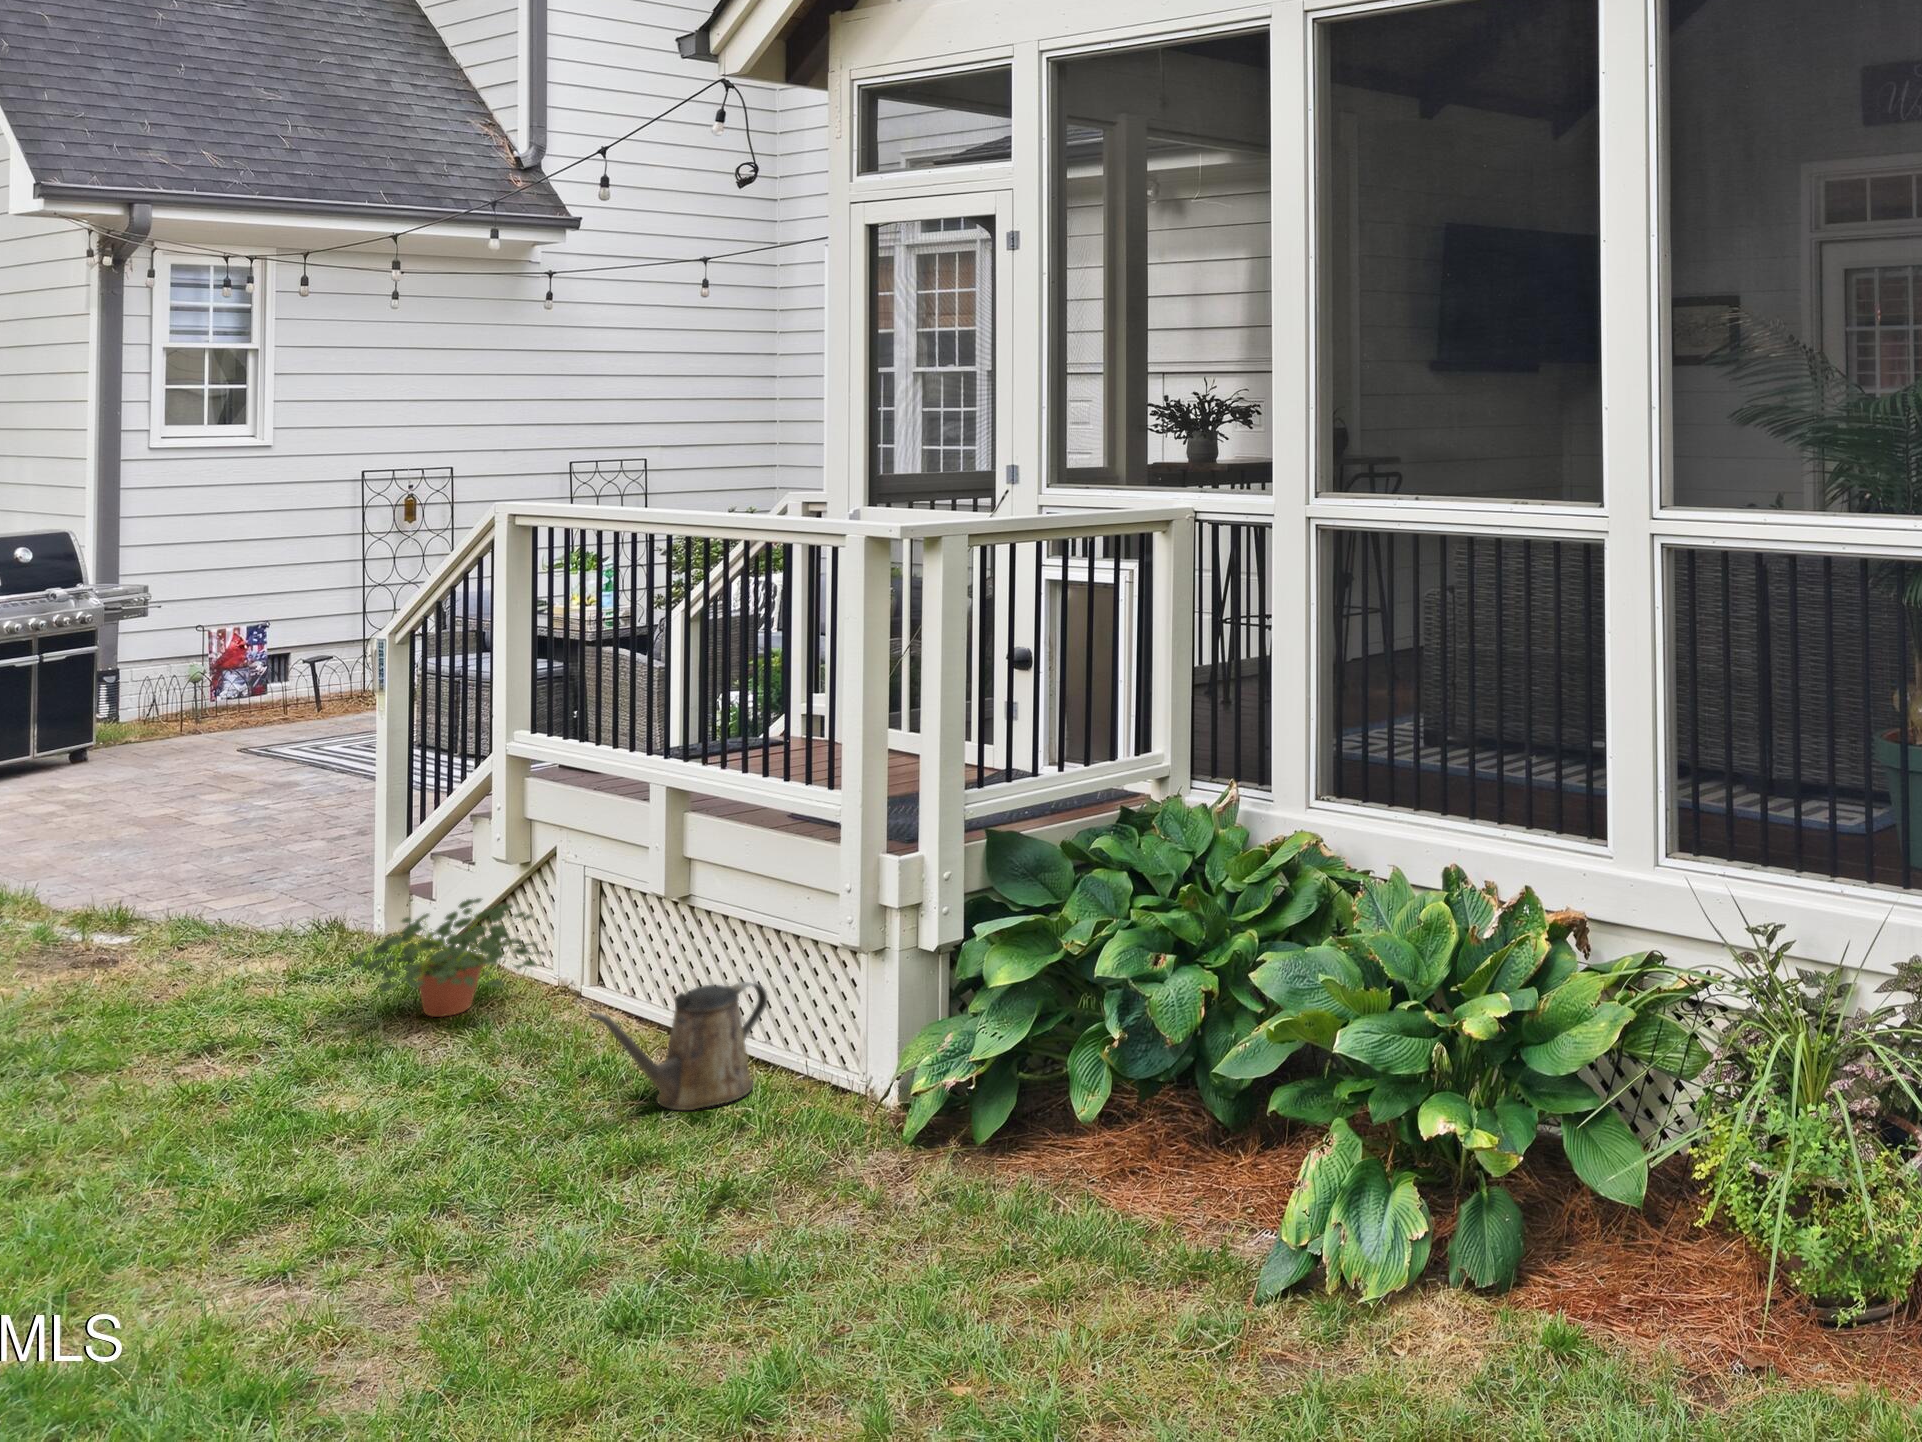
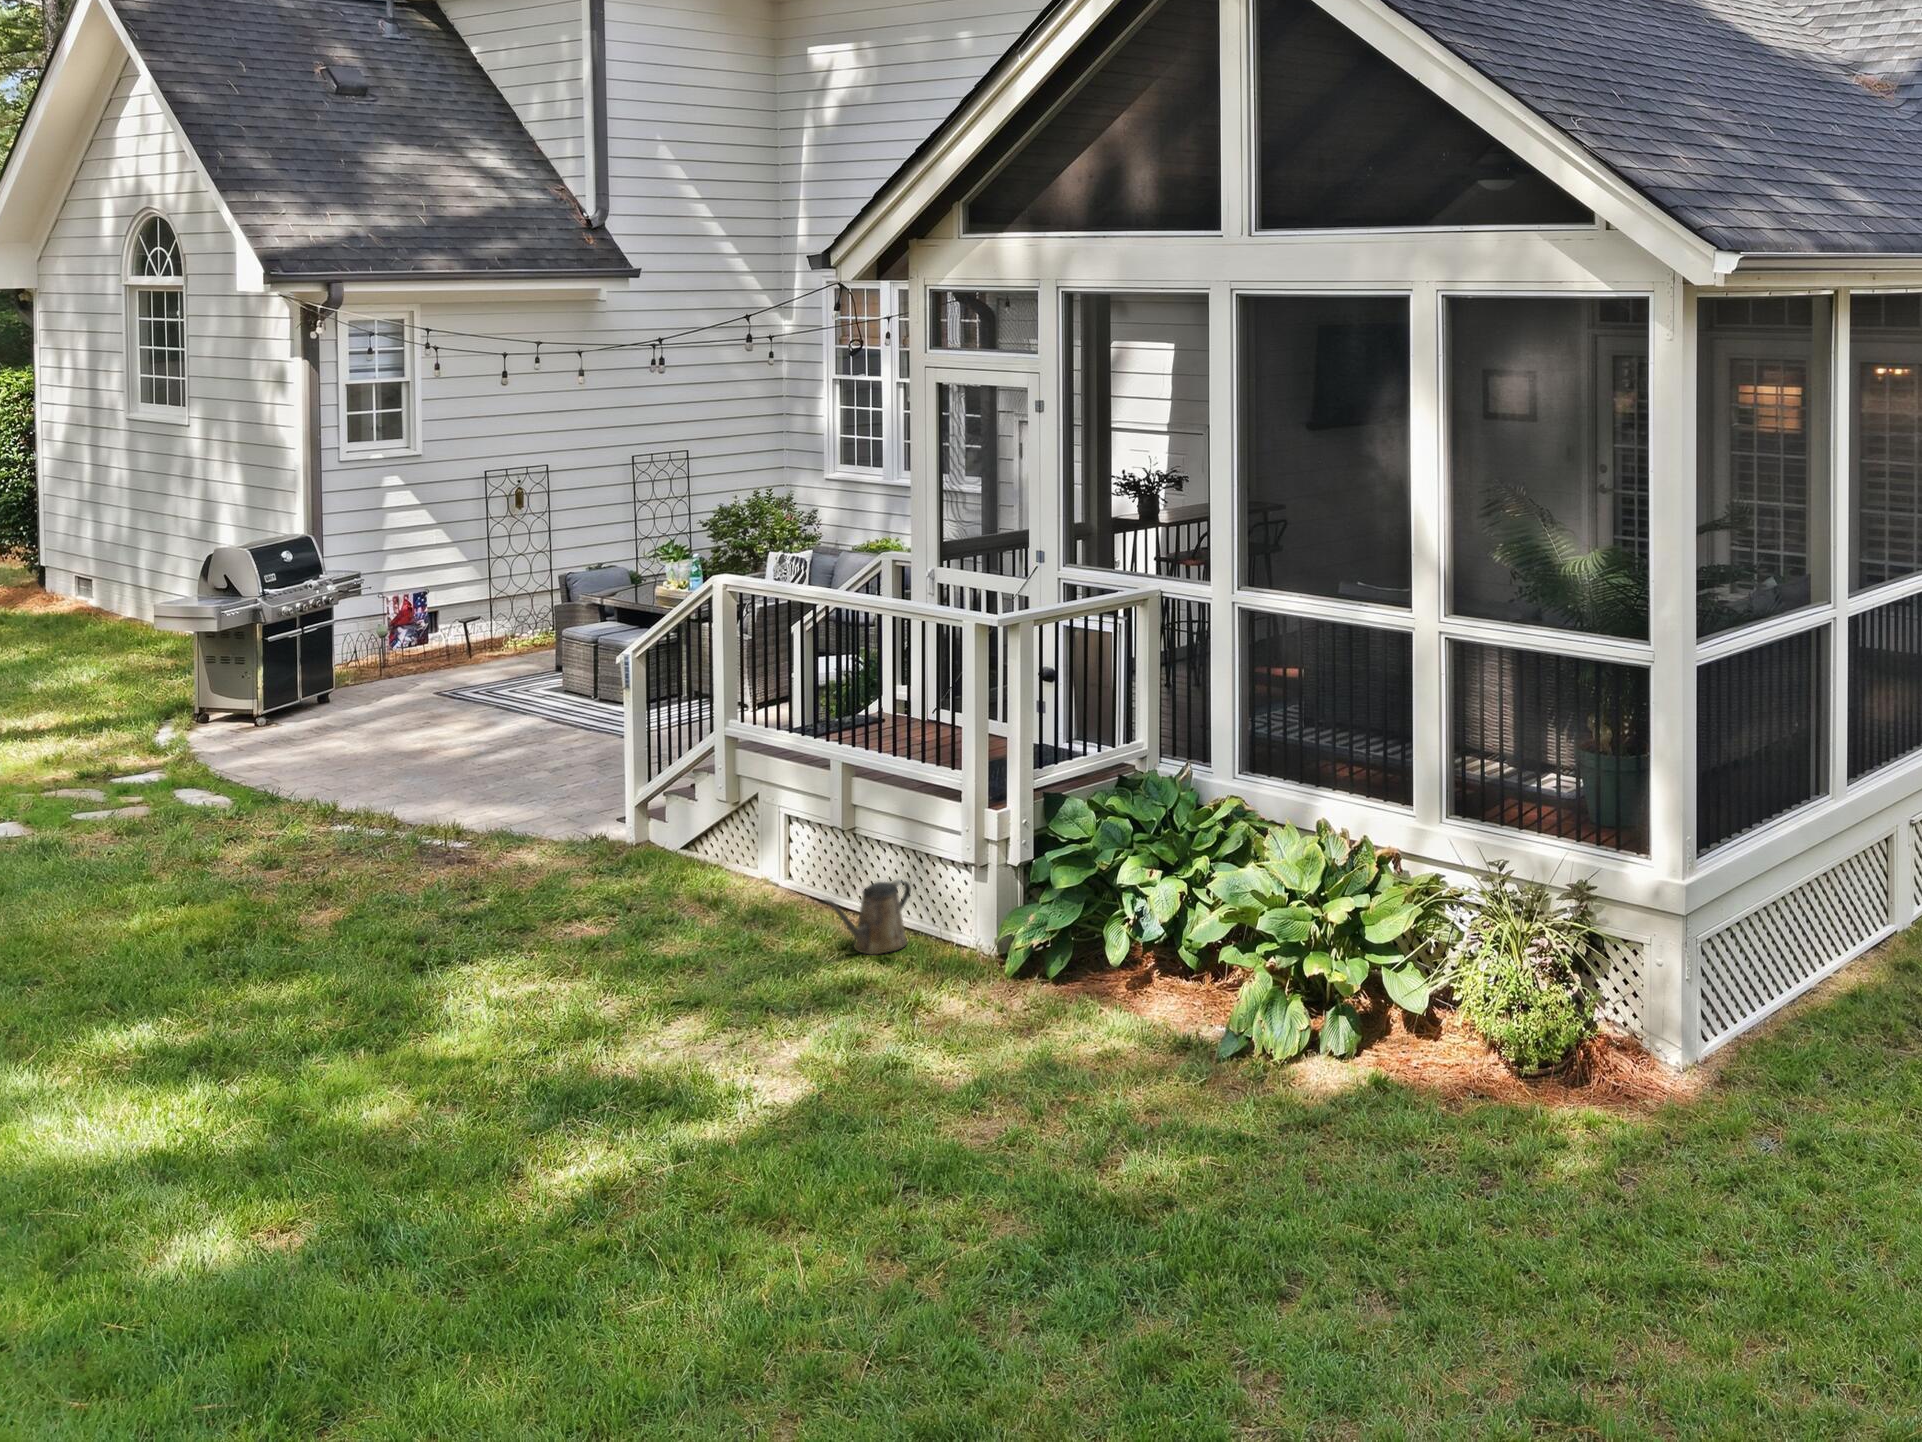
potted plant: present [350,898,545,1017] -> none [644,822,756,896]

